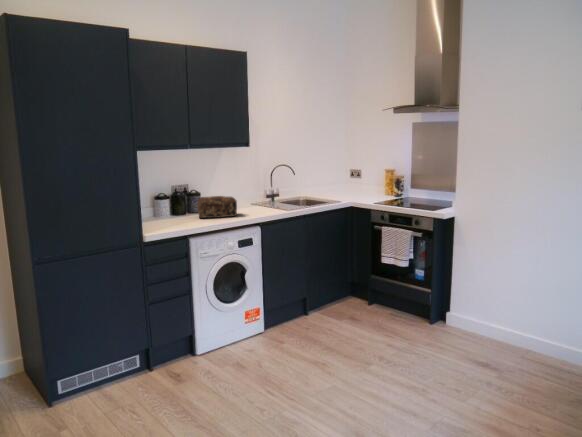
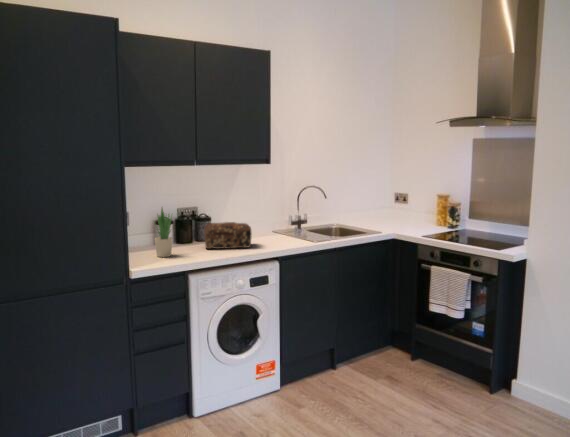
potted plant: none [156,183,172,226] -> present [155,208,172,257]

